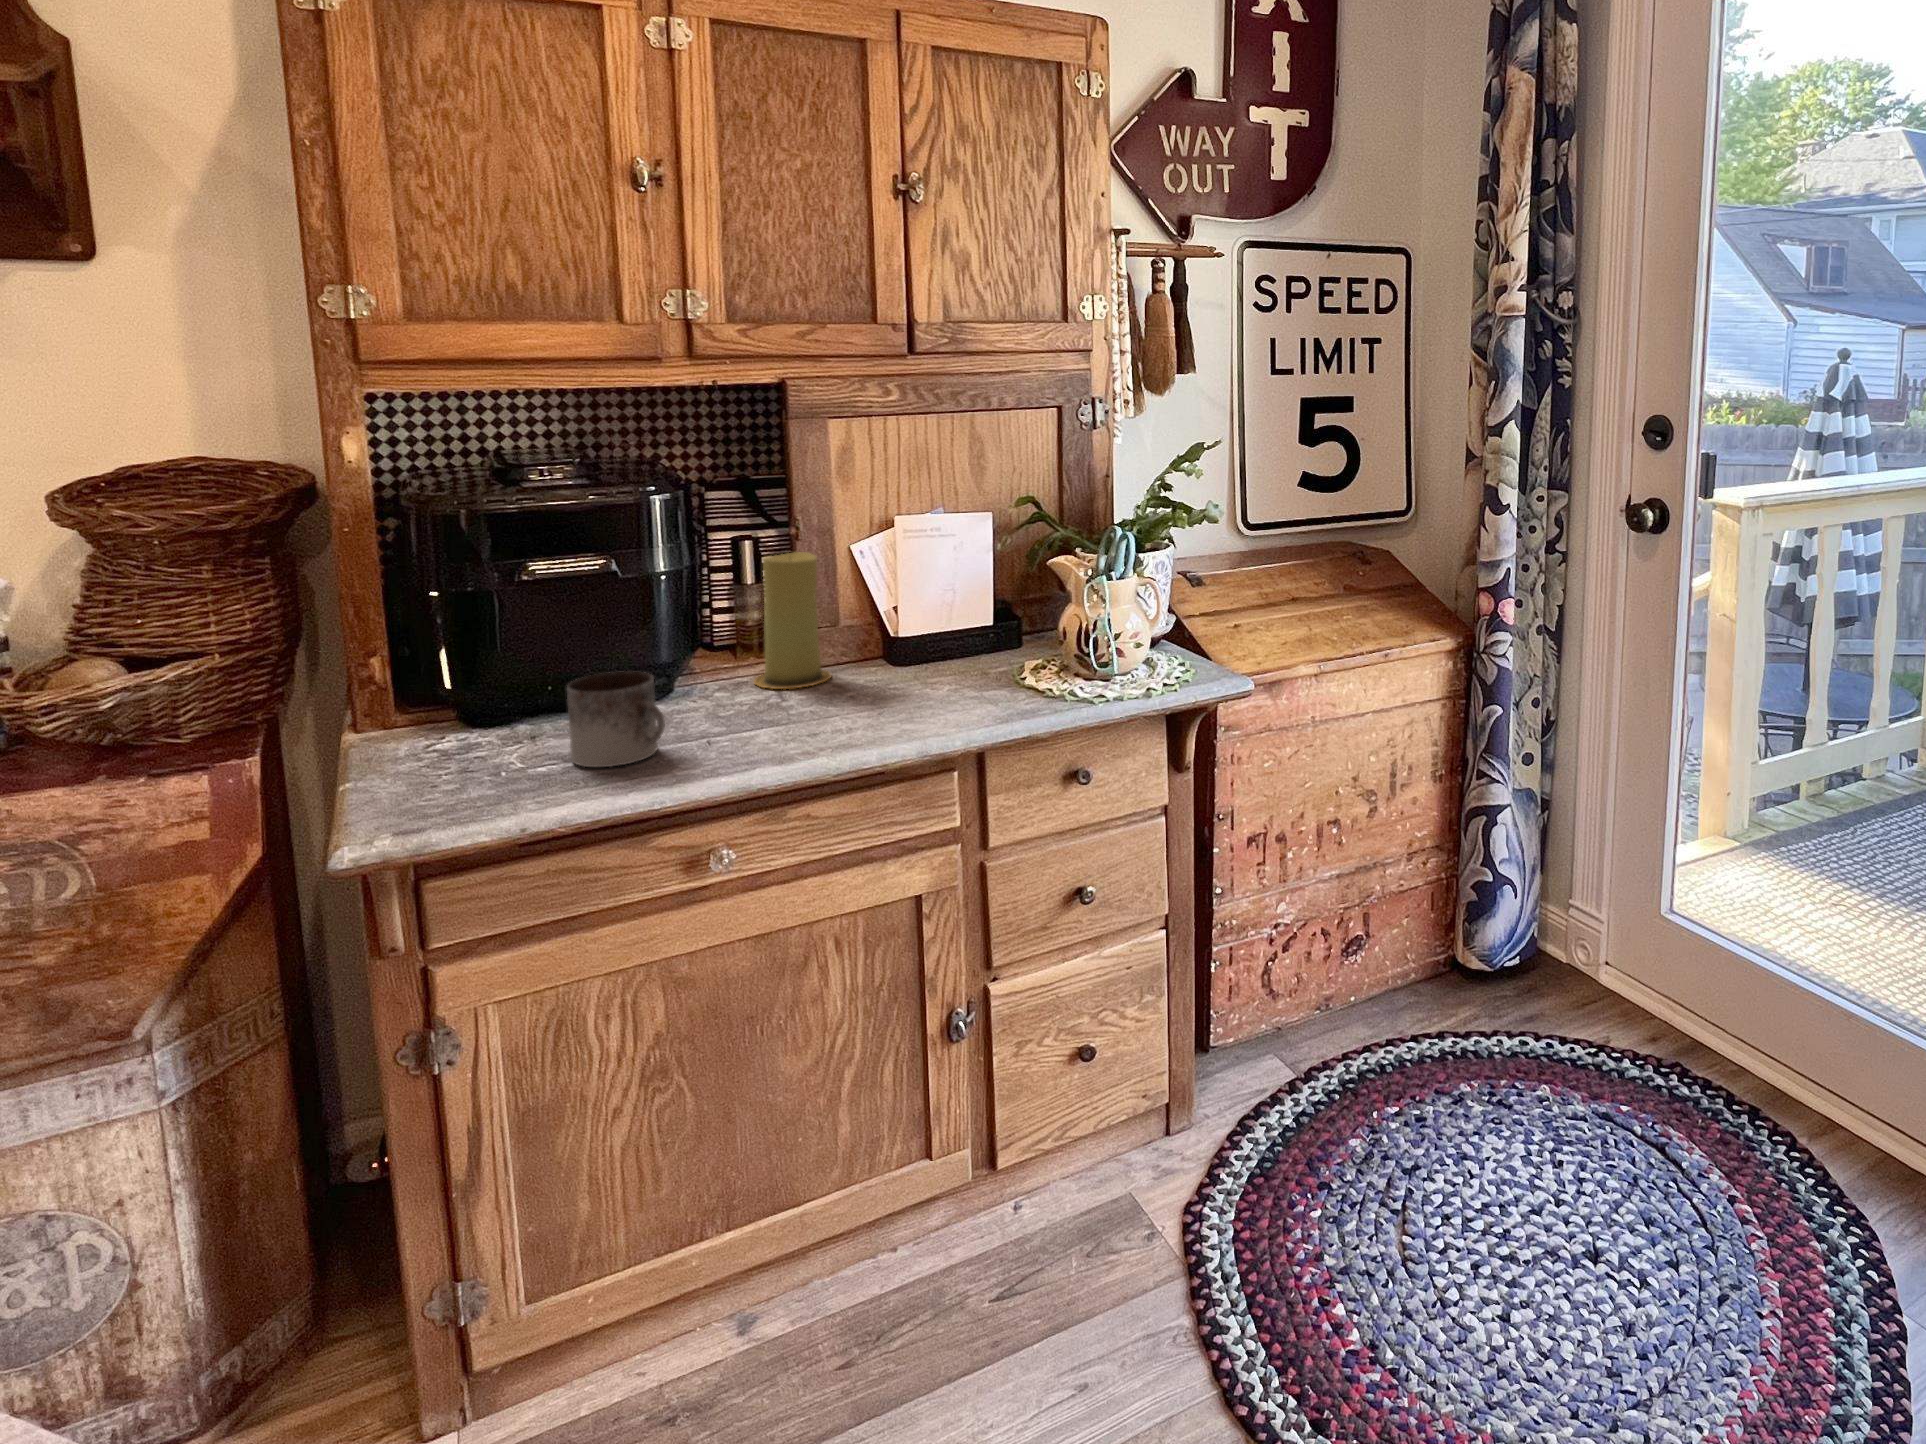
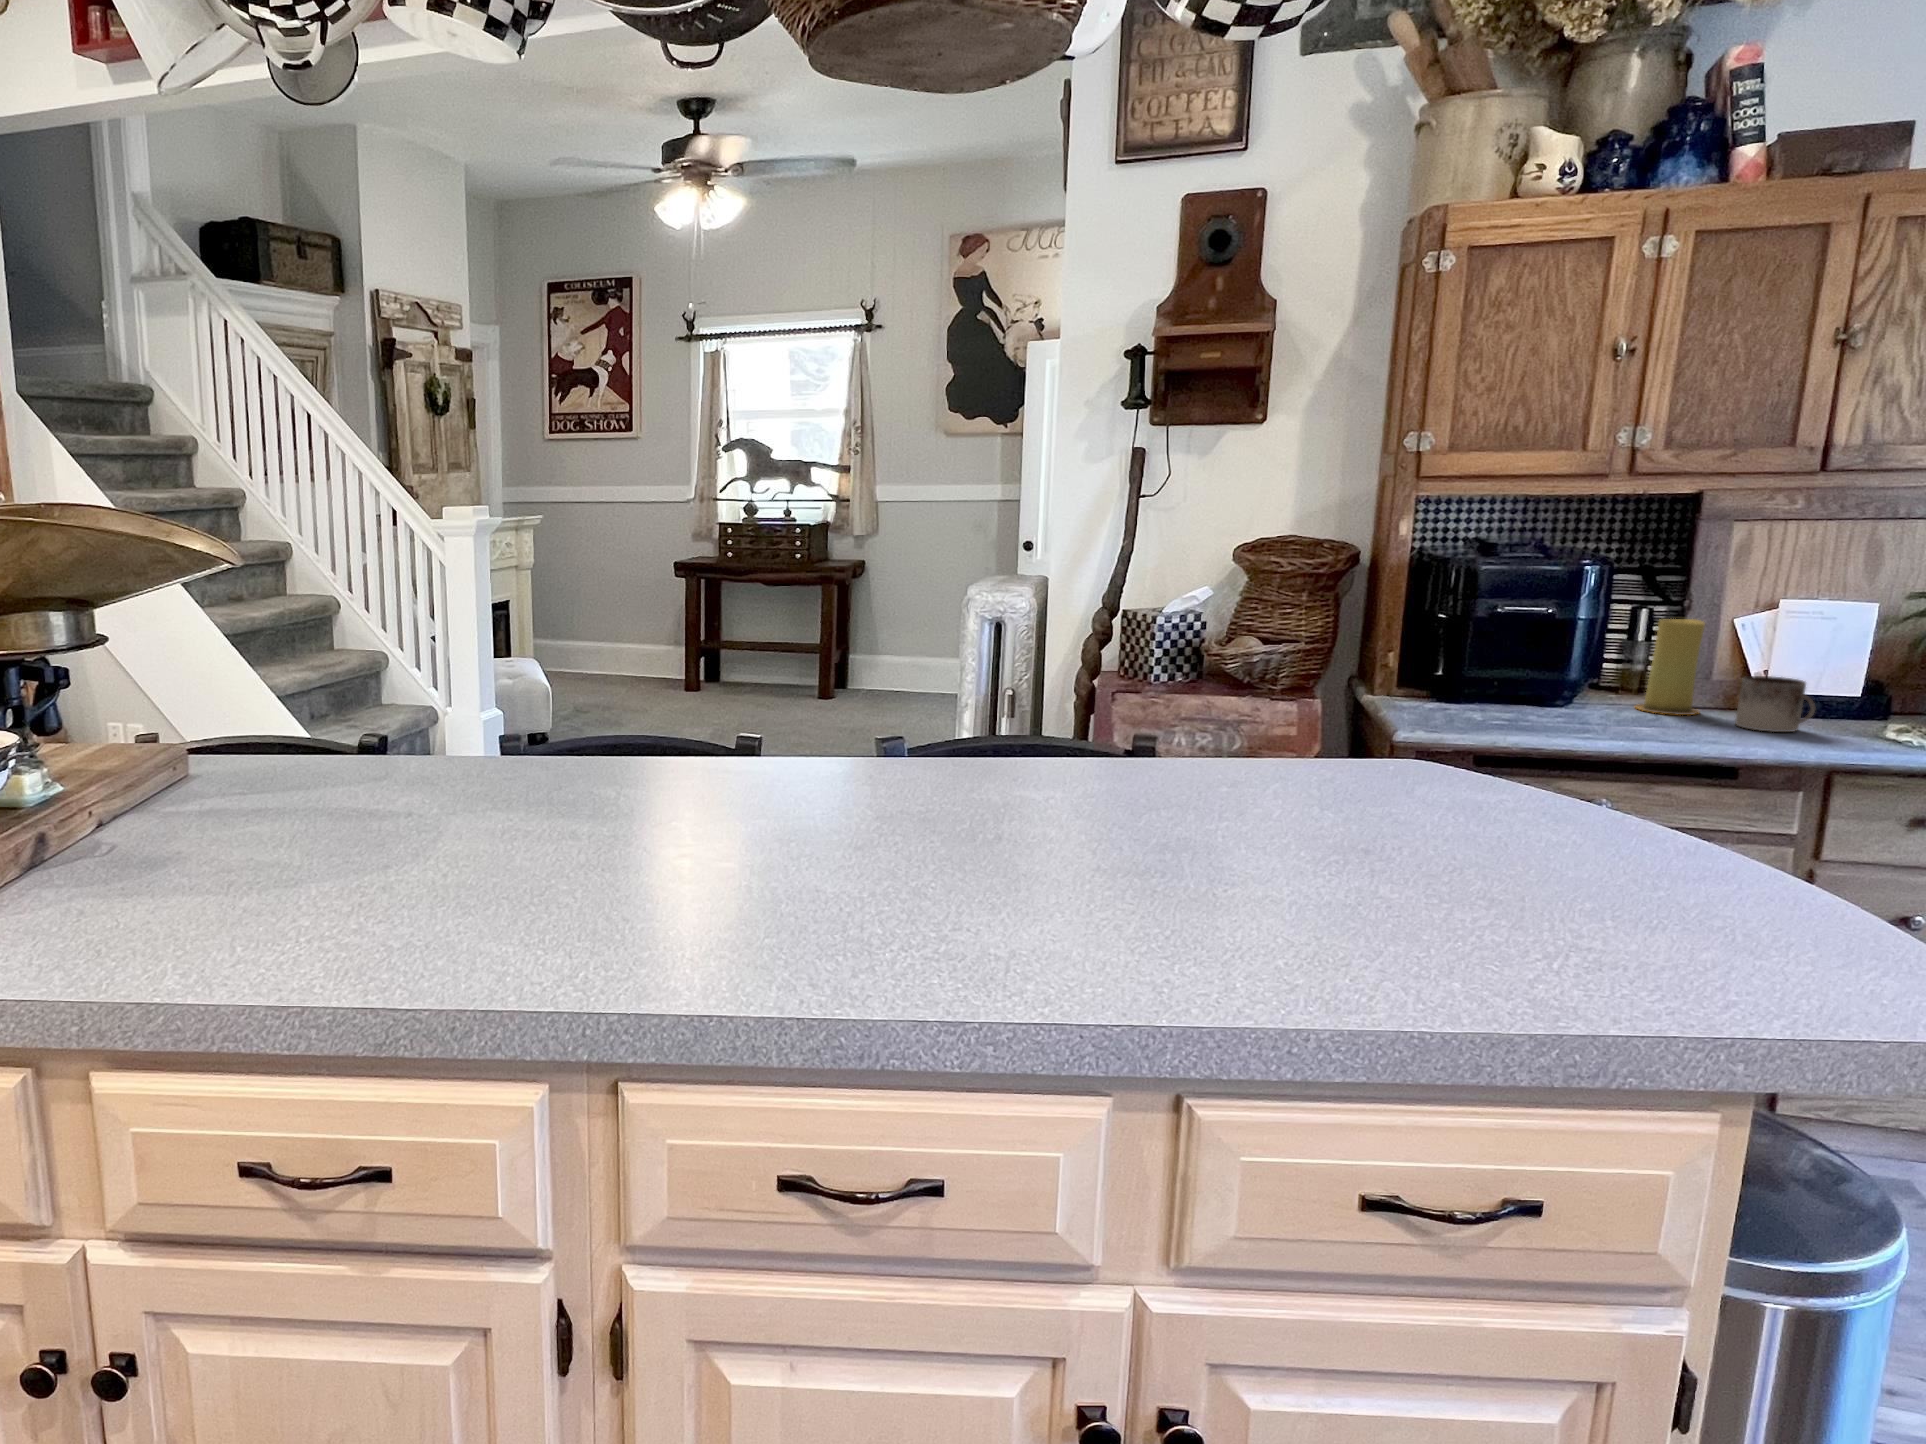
mug: present [567,671,665,767] -> present [1735,676,1816,732]

